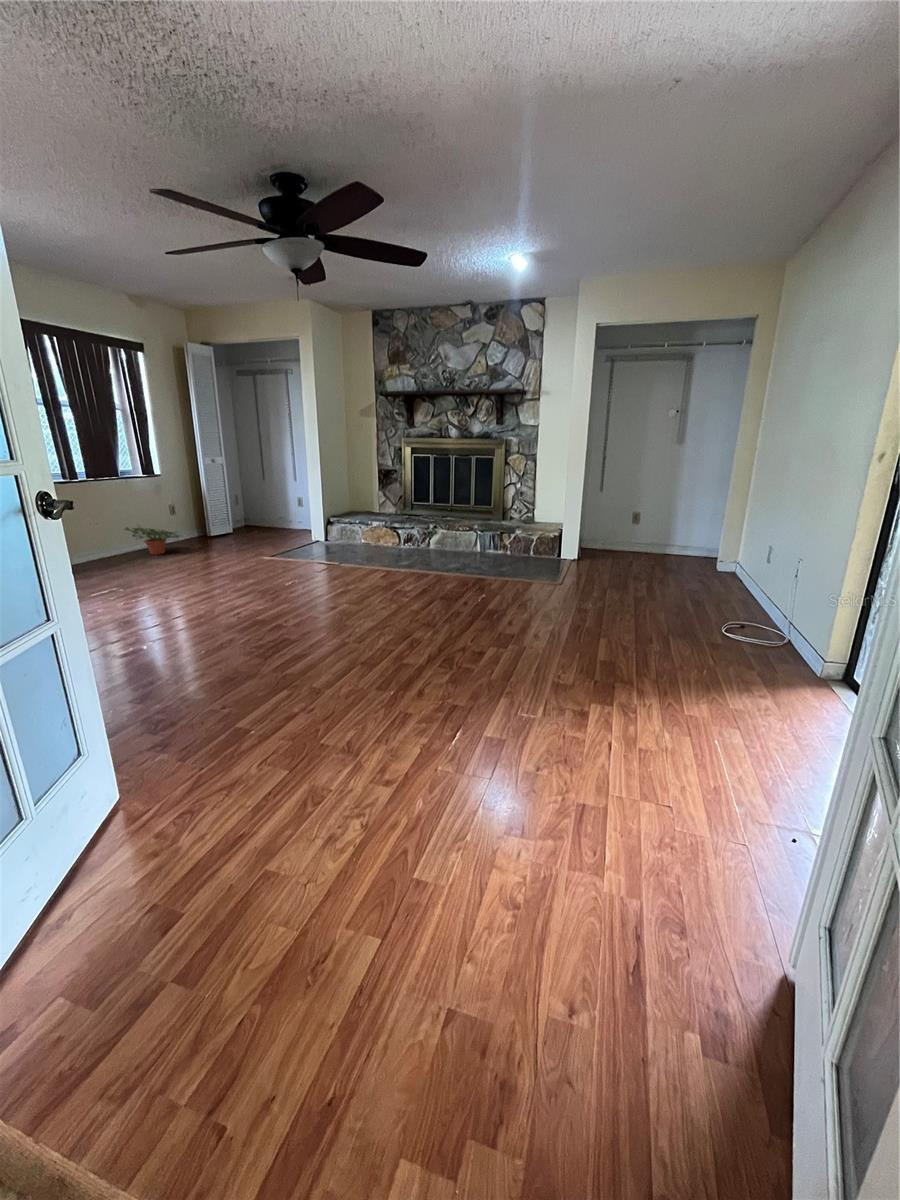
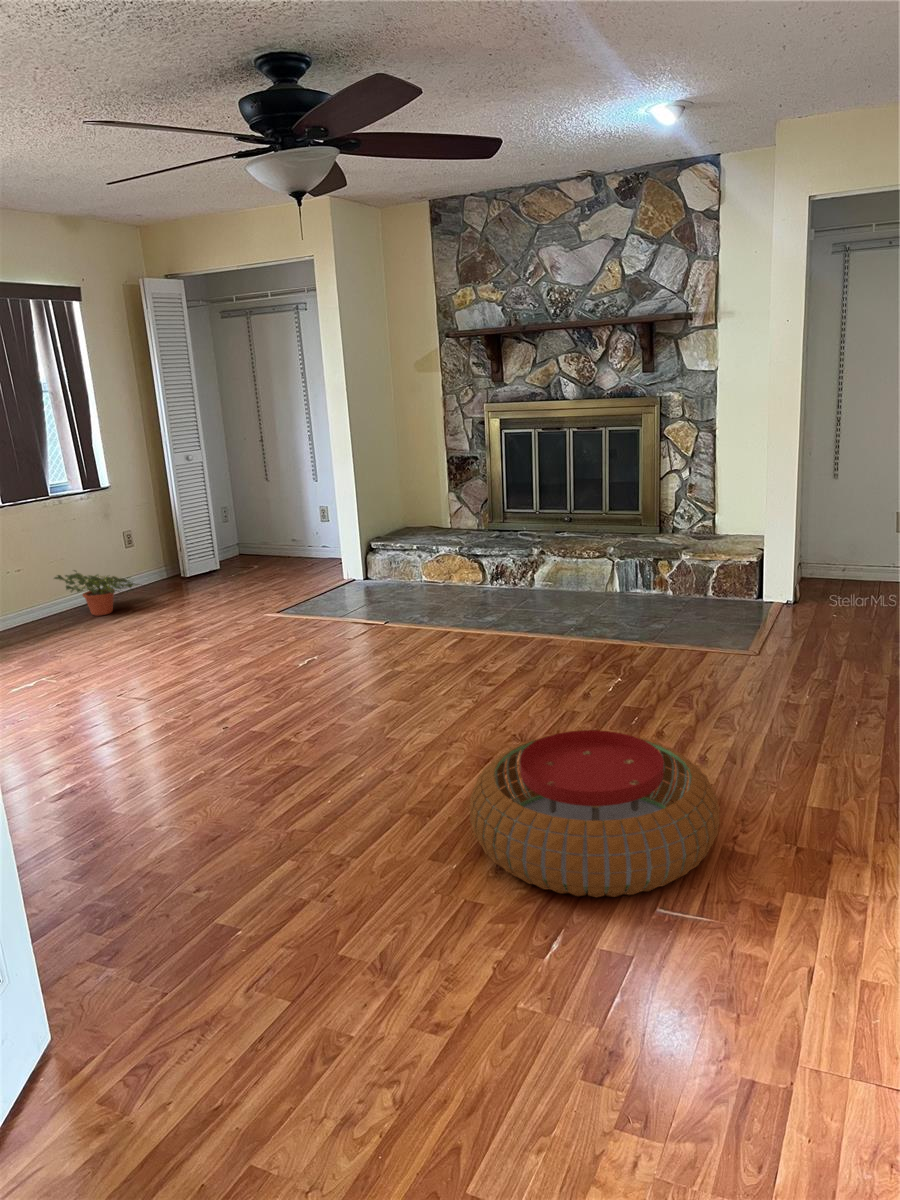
pouf: none [402,612,552,706] -> present [469,730,720,898]

